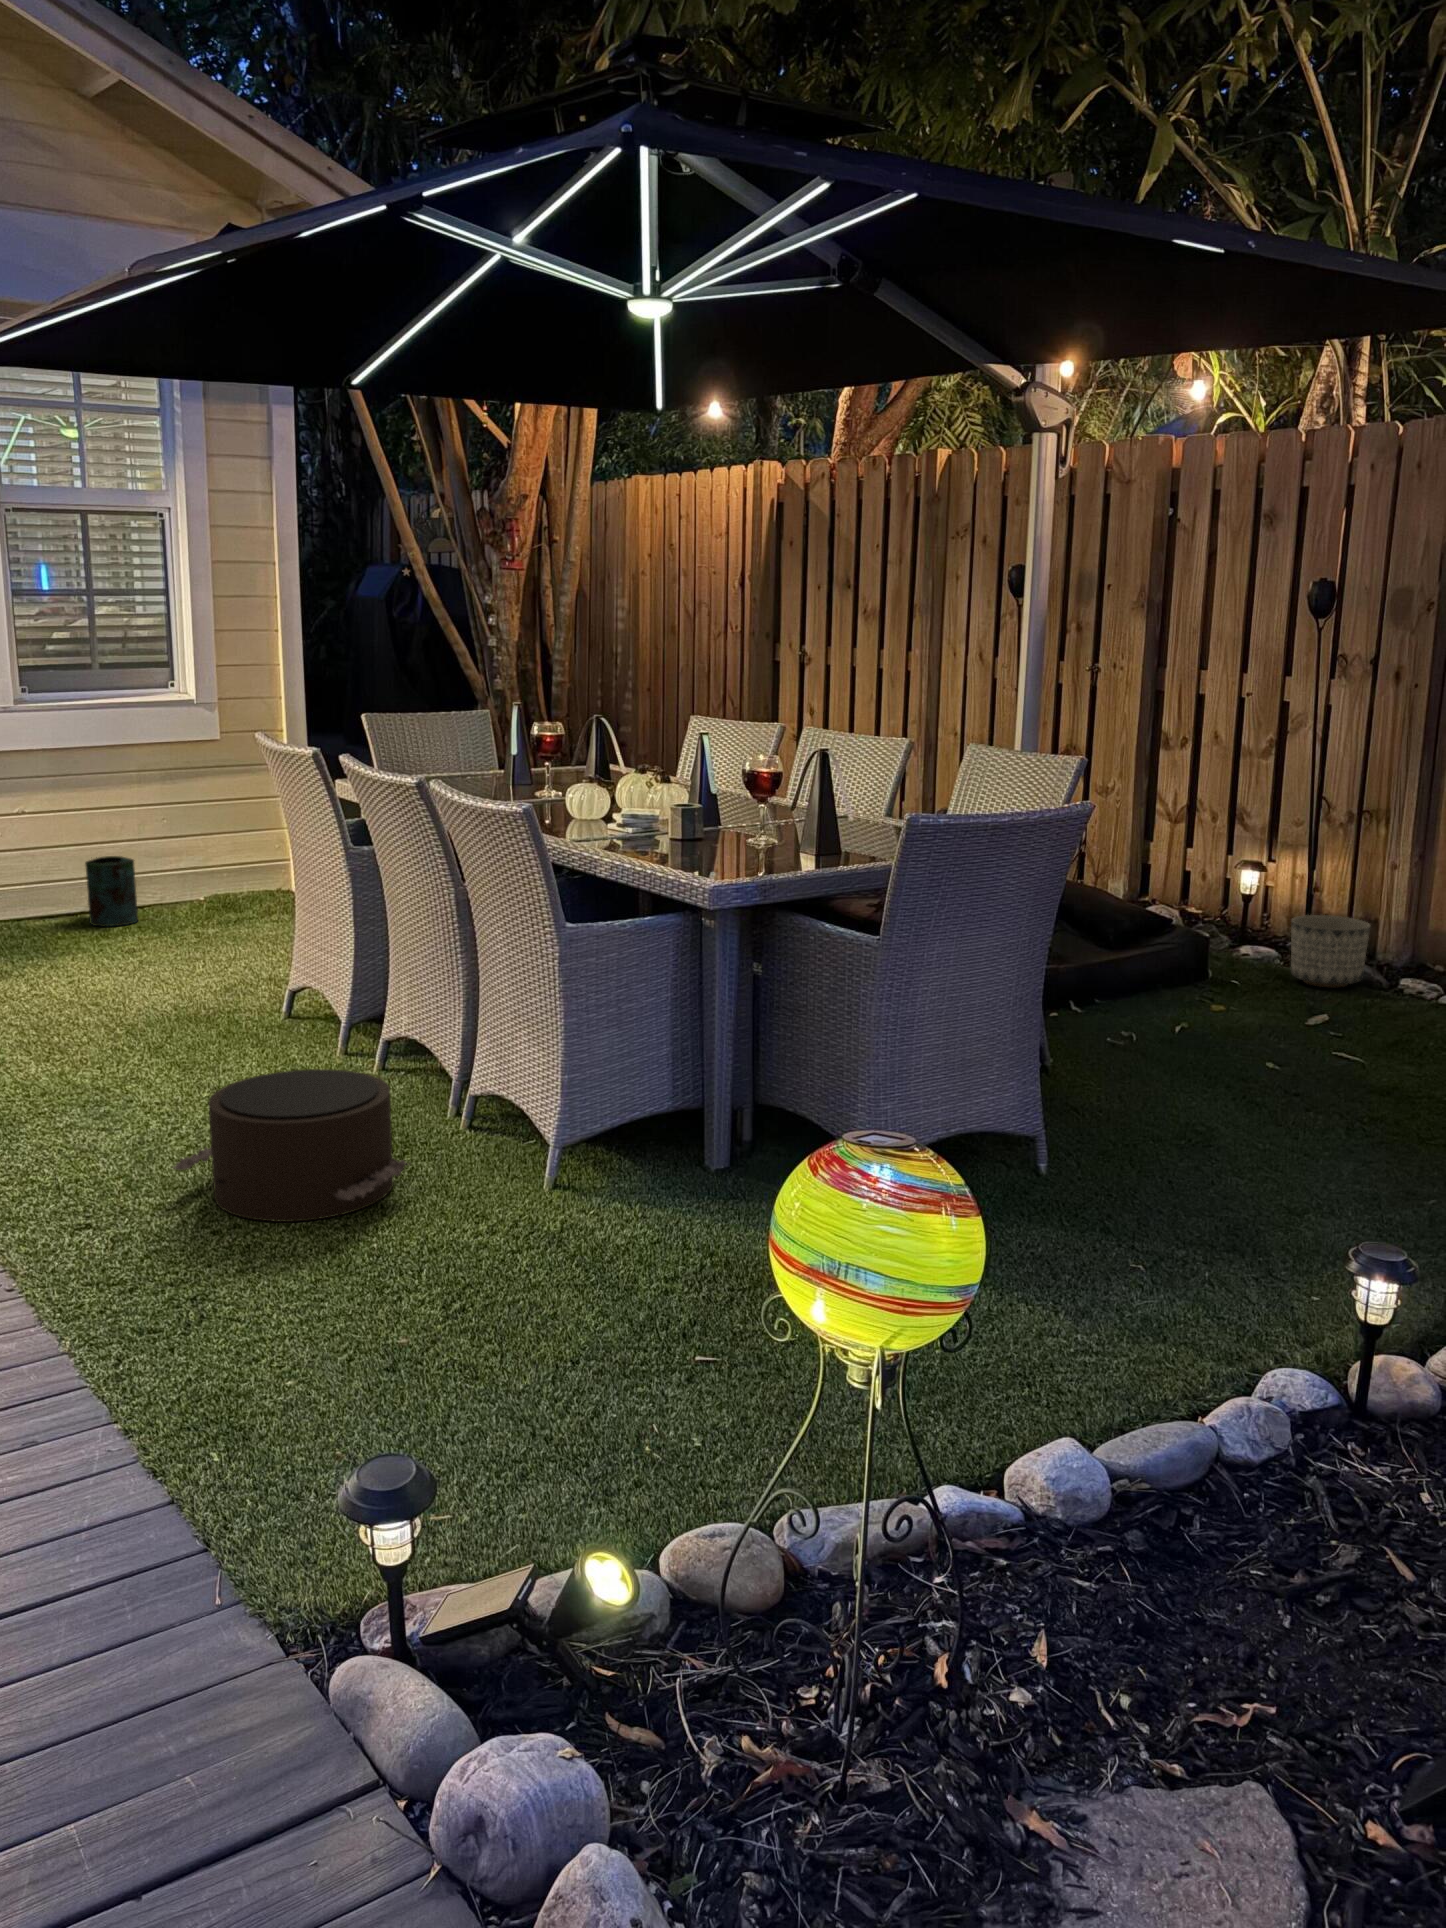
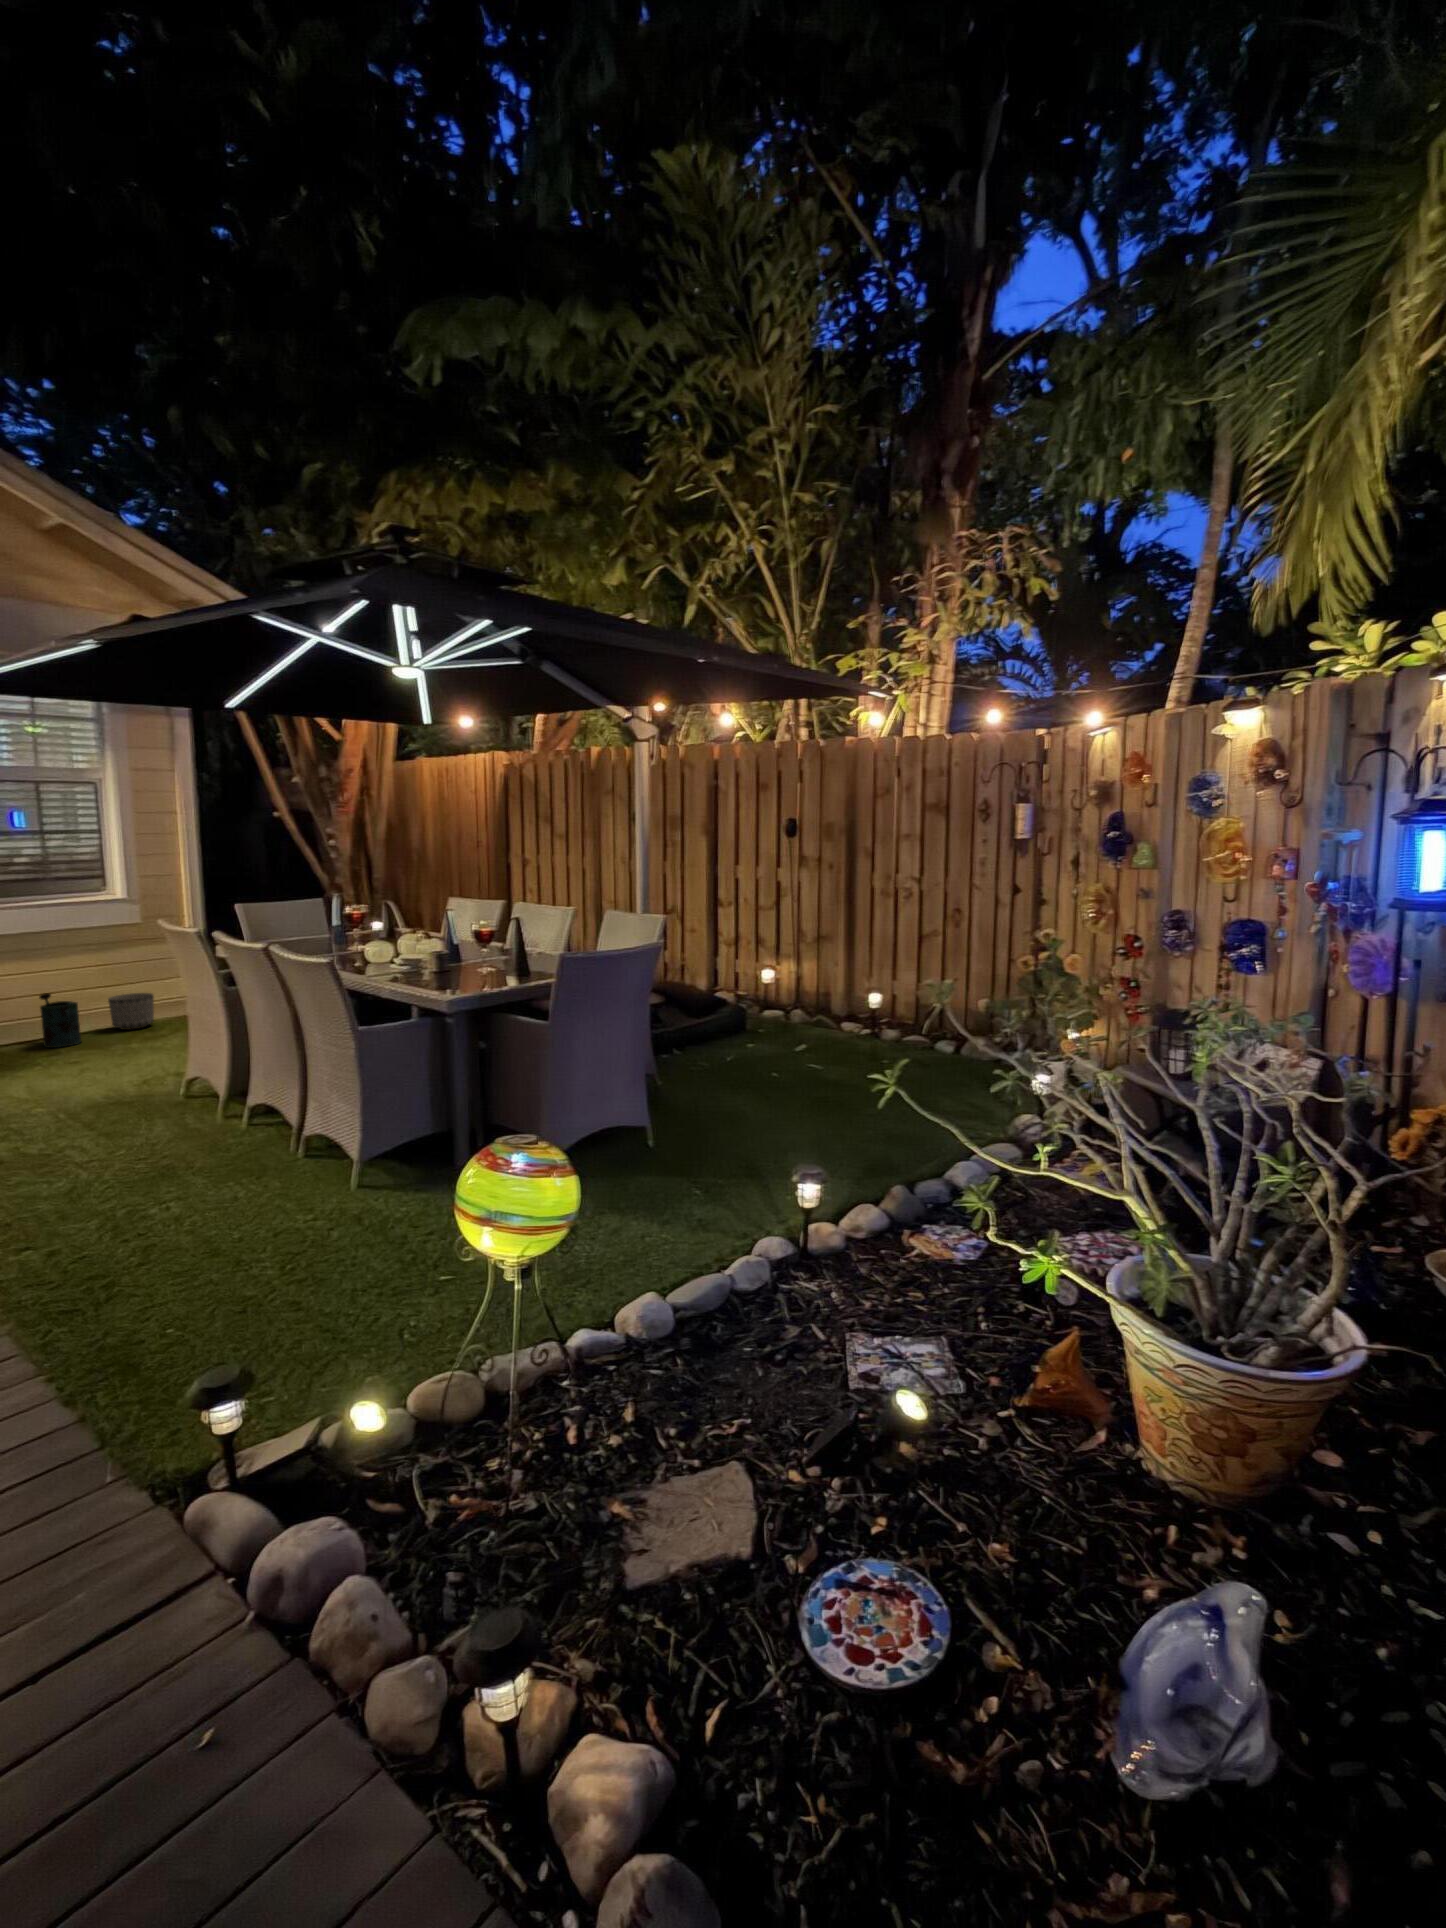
planter: present [1291,915,1371,988] -> present [108,993,154,1030]
pouf: present [173,1069,407,1222] -> none [92,1128,264,1230]

